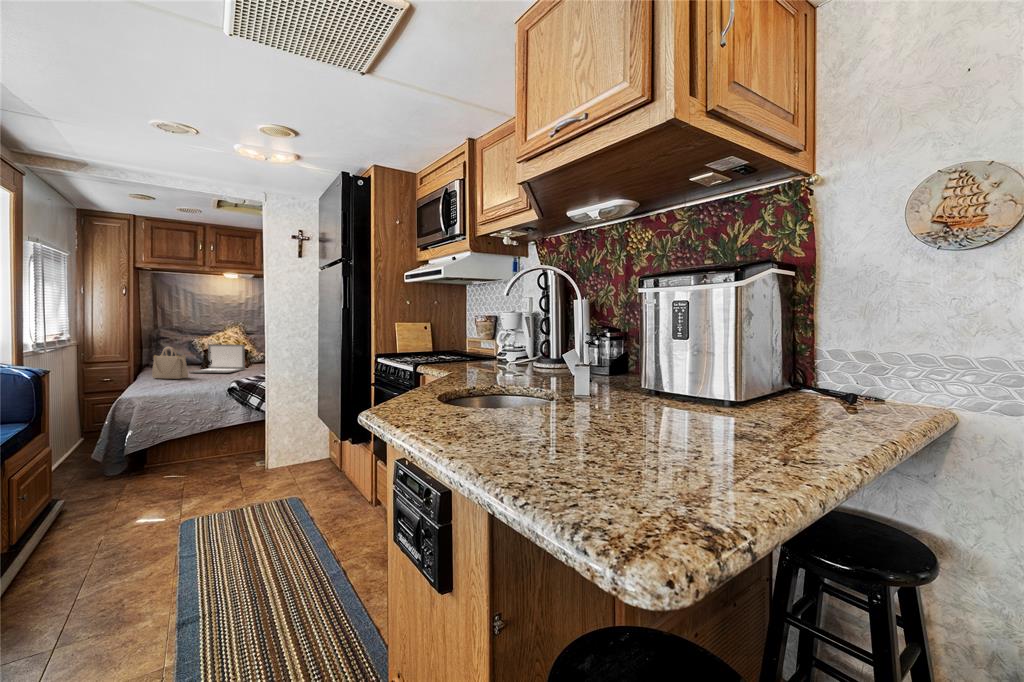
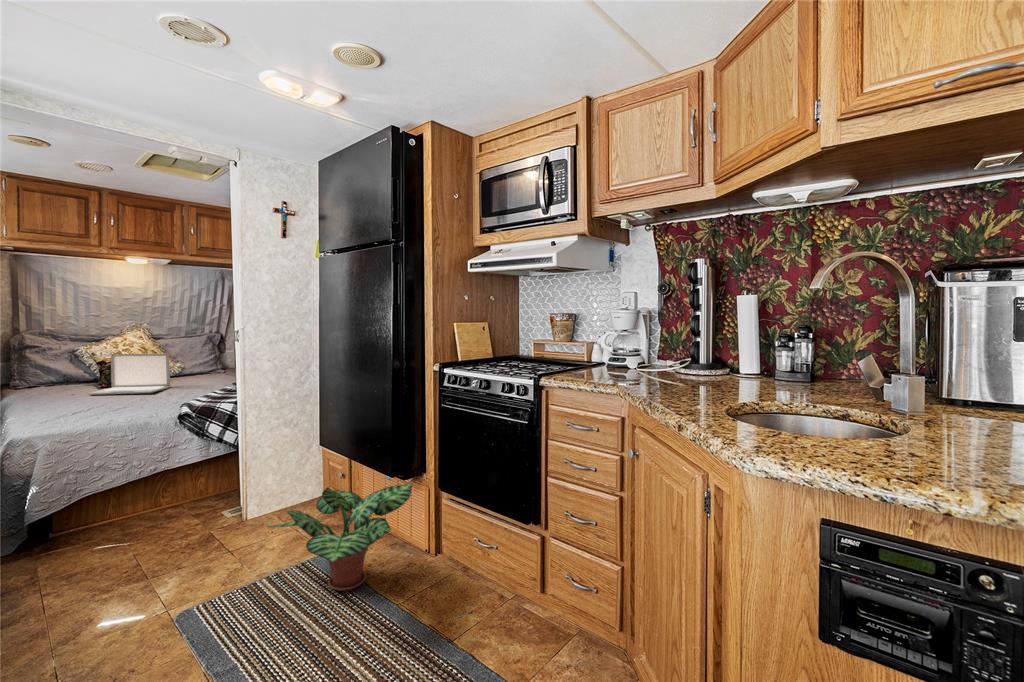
handbag: present [152,347,188,379] -> none [36,359,95,405]
potted plant: none [248,444,358,523] -> present [268,483,412,591]

